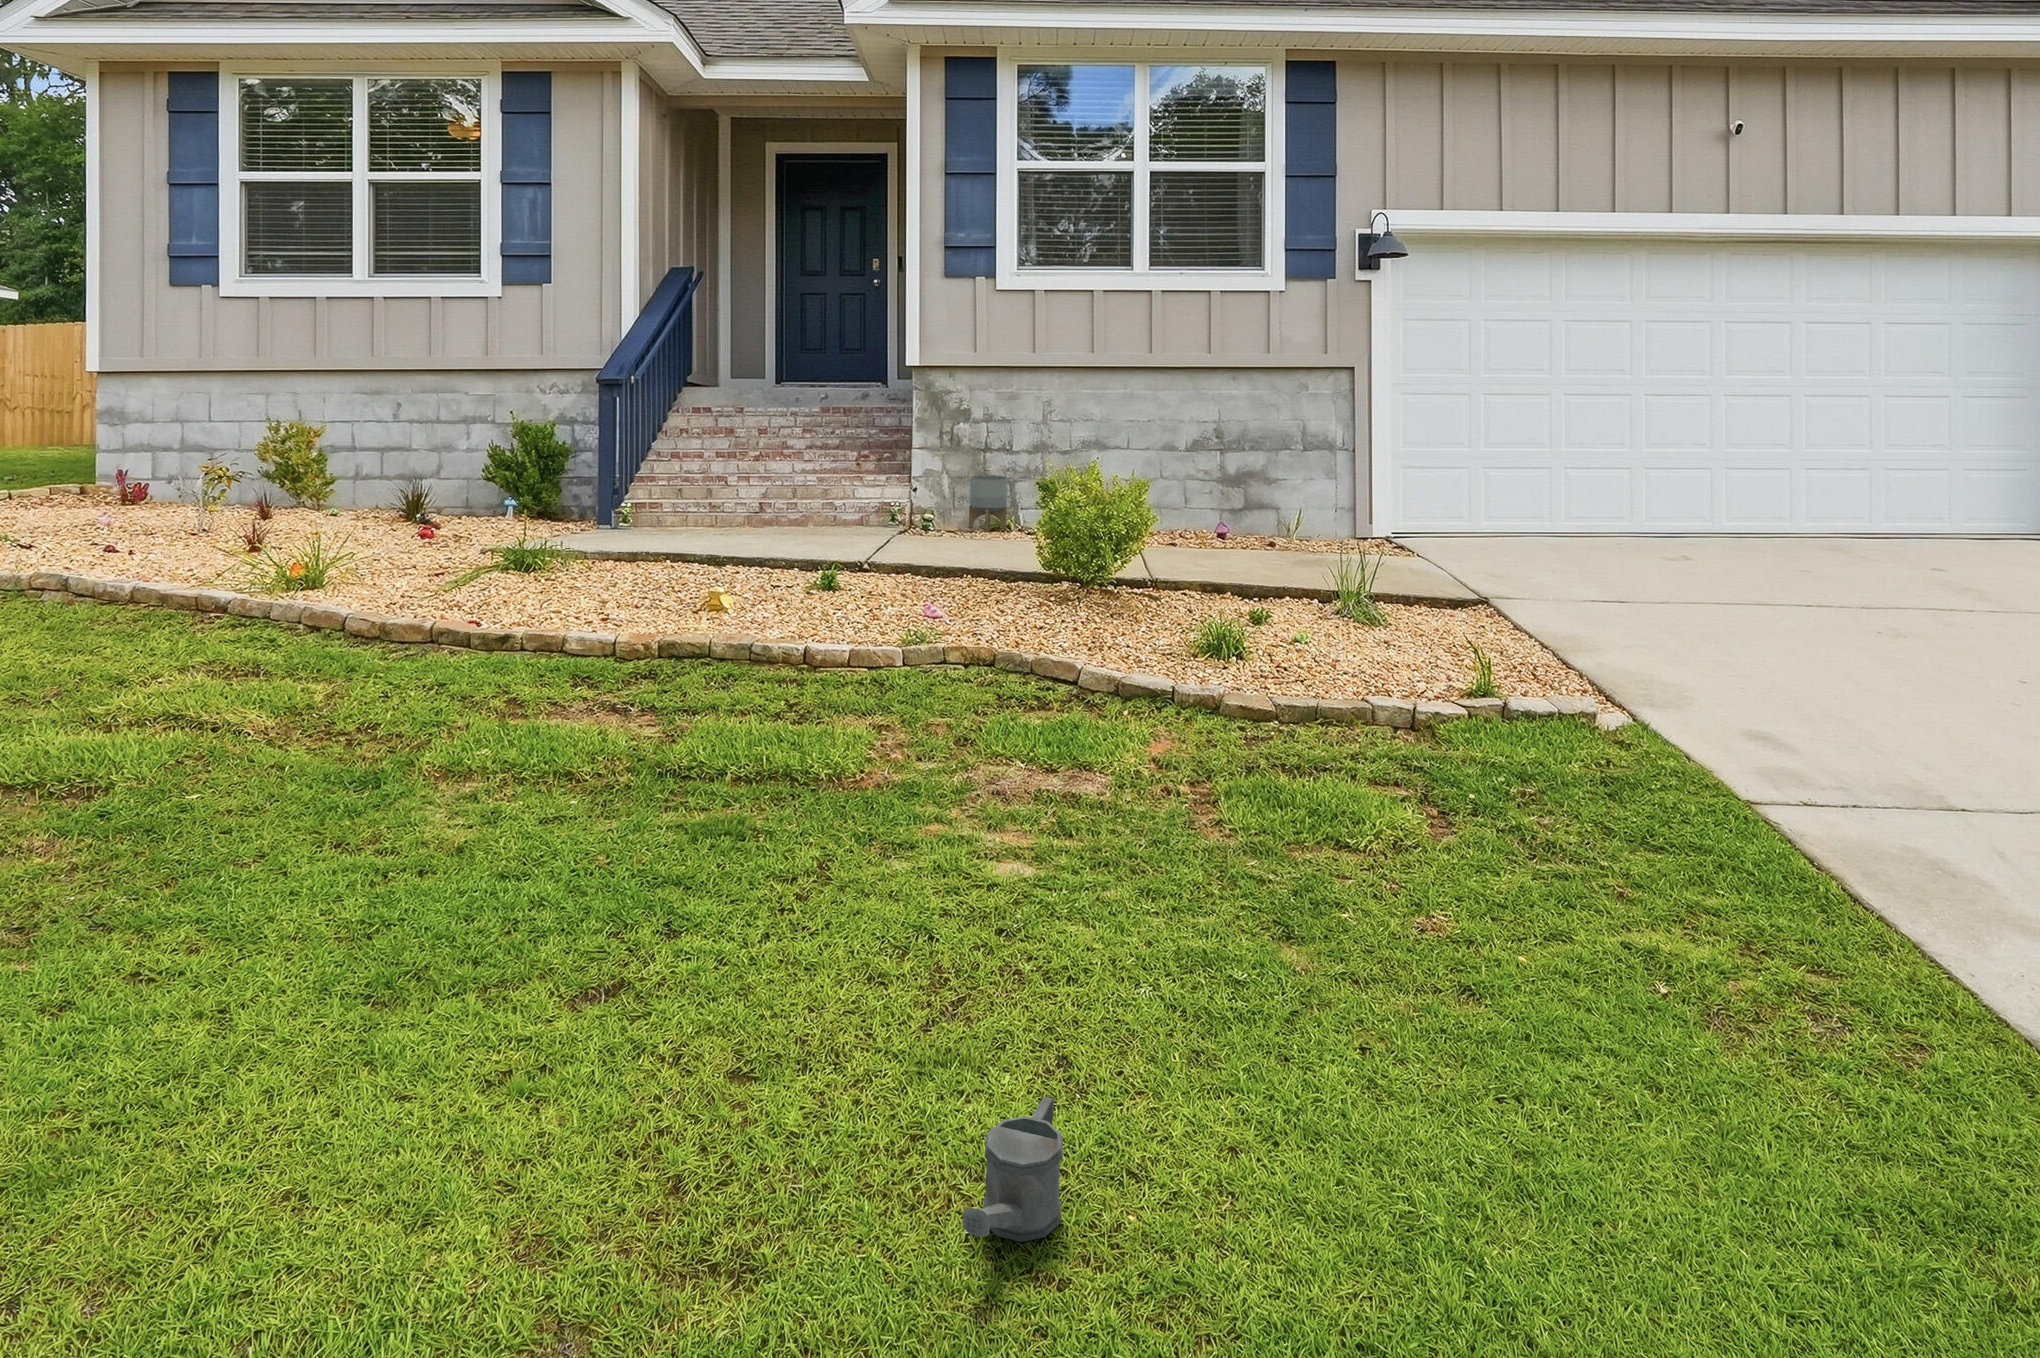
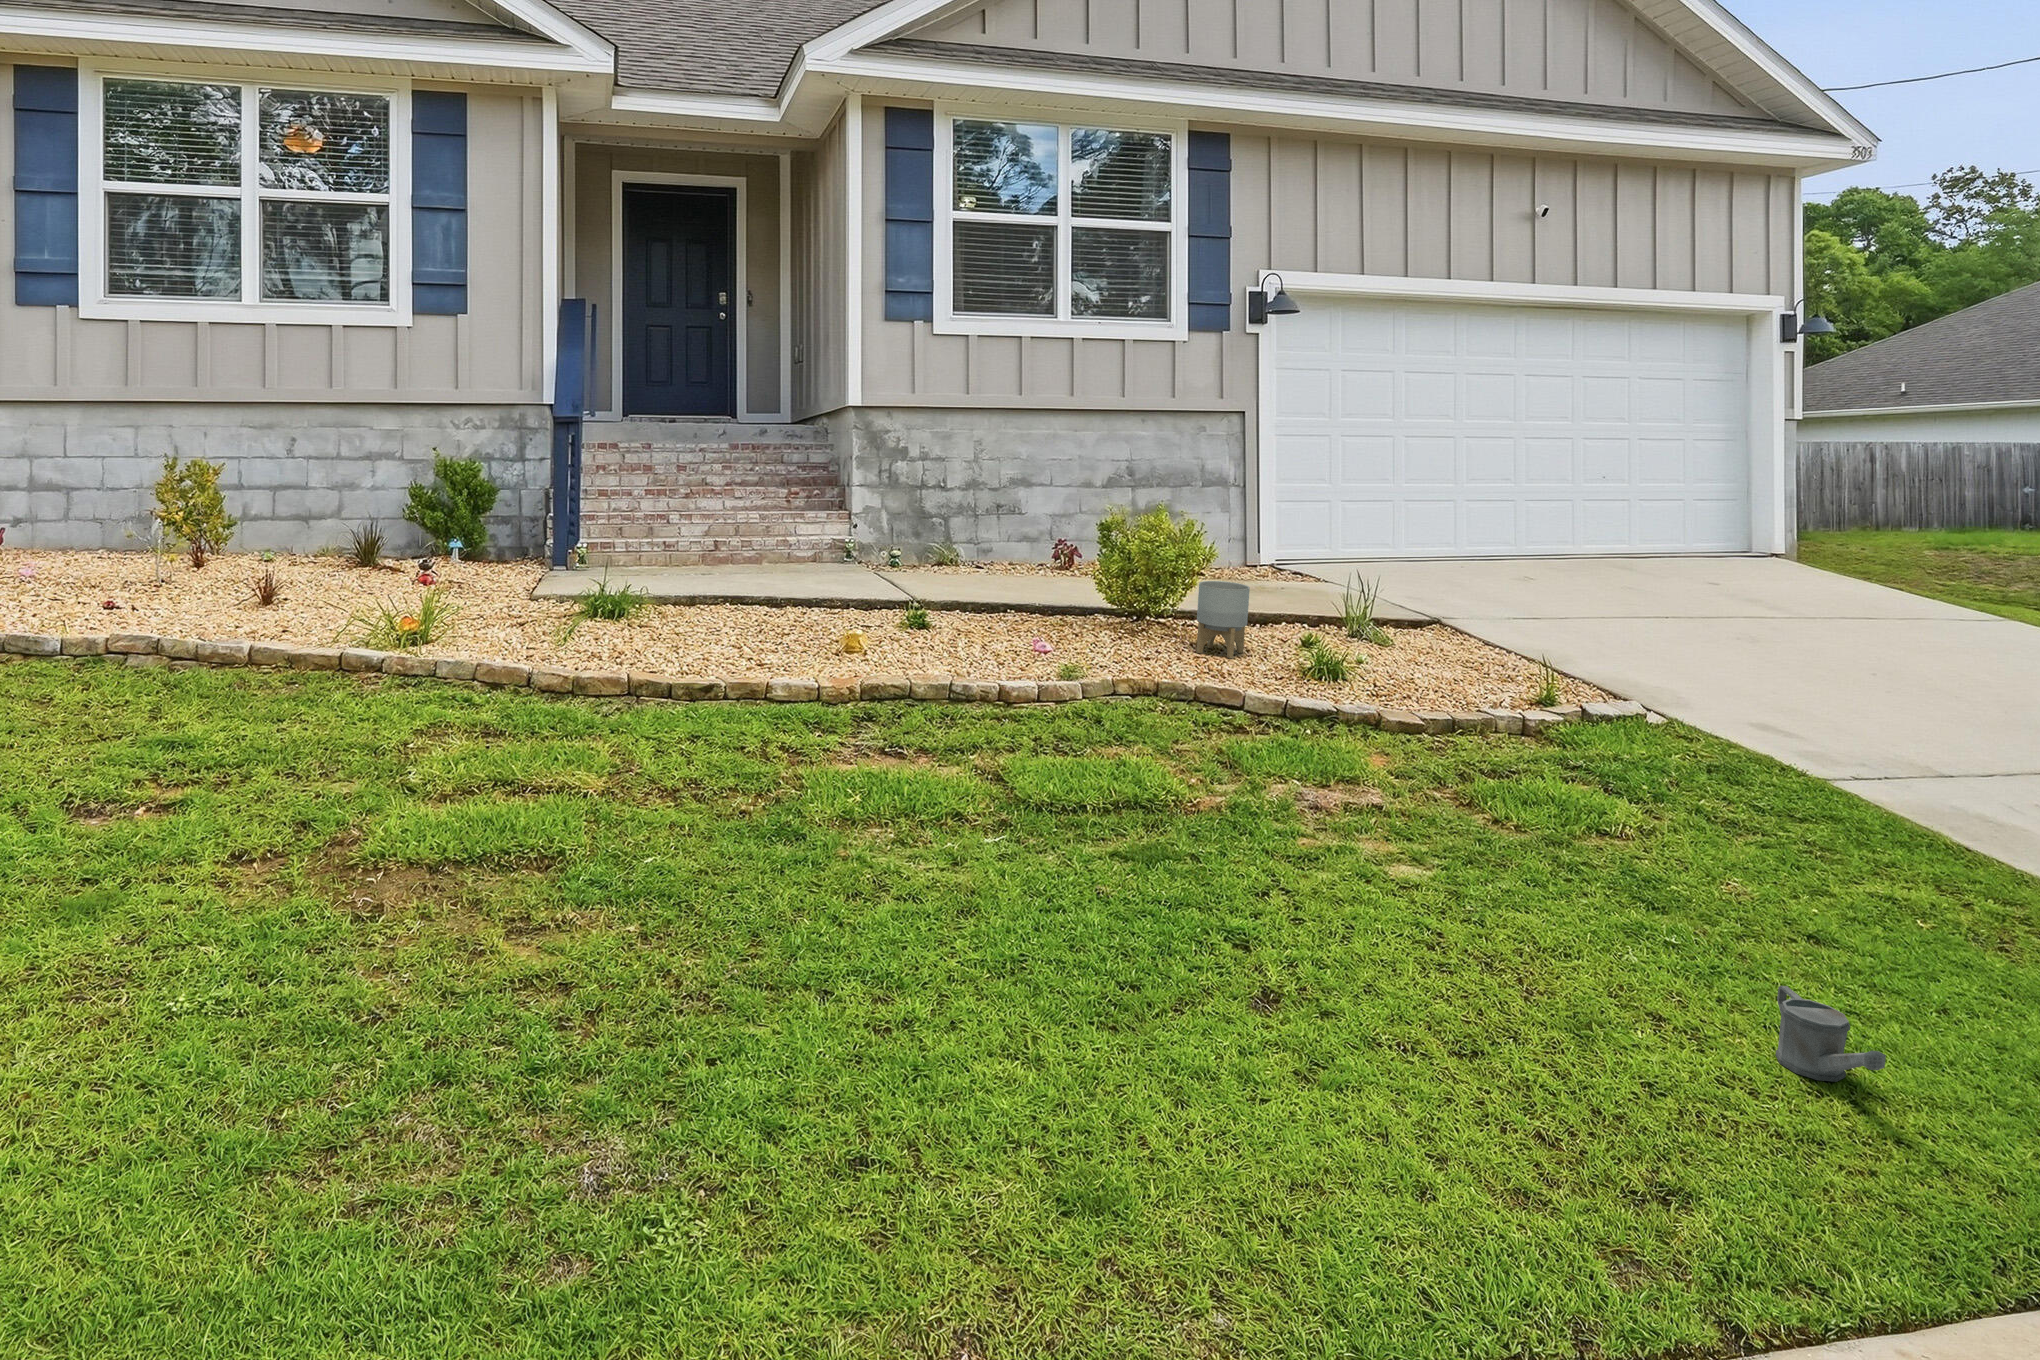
planter: present [969,475,1008,531] -> present [1196,581,1250,658]

